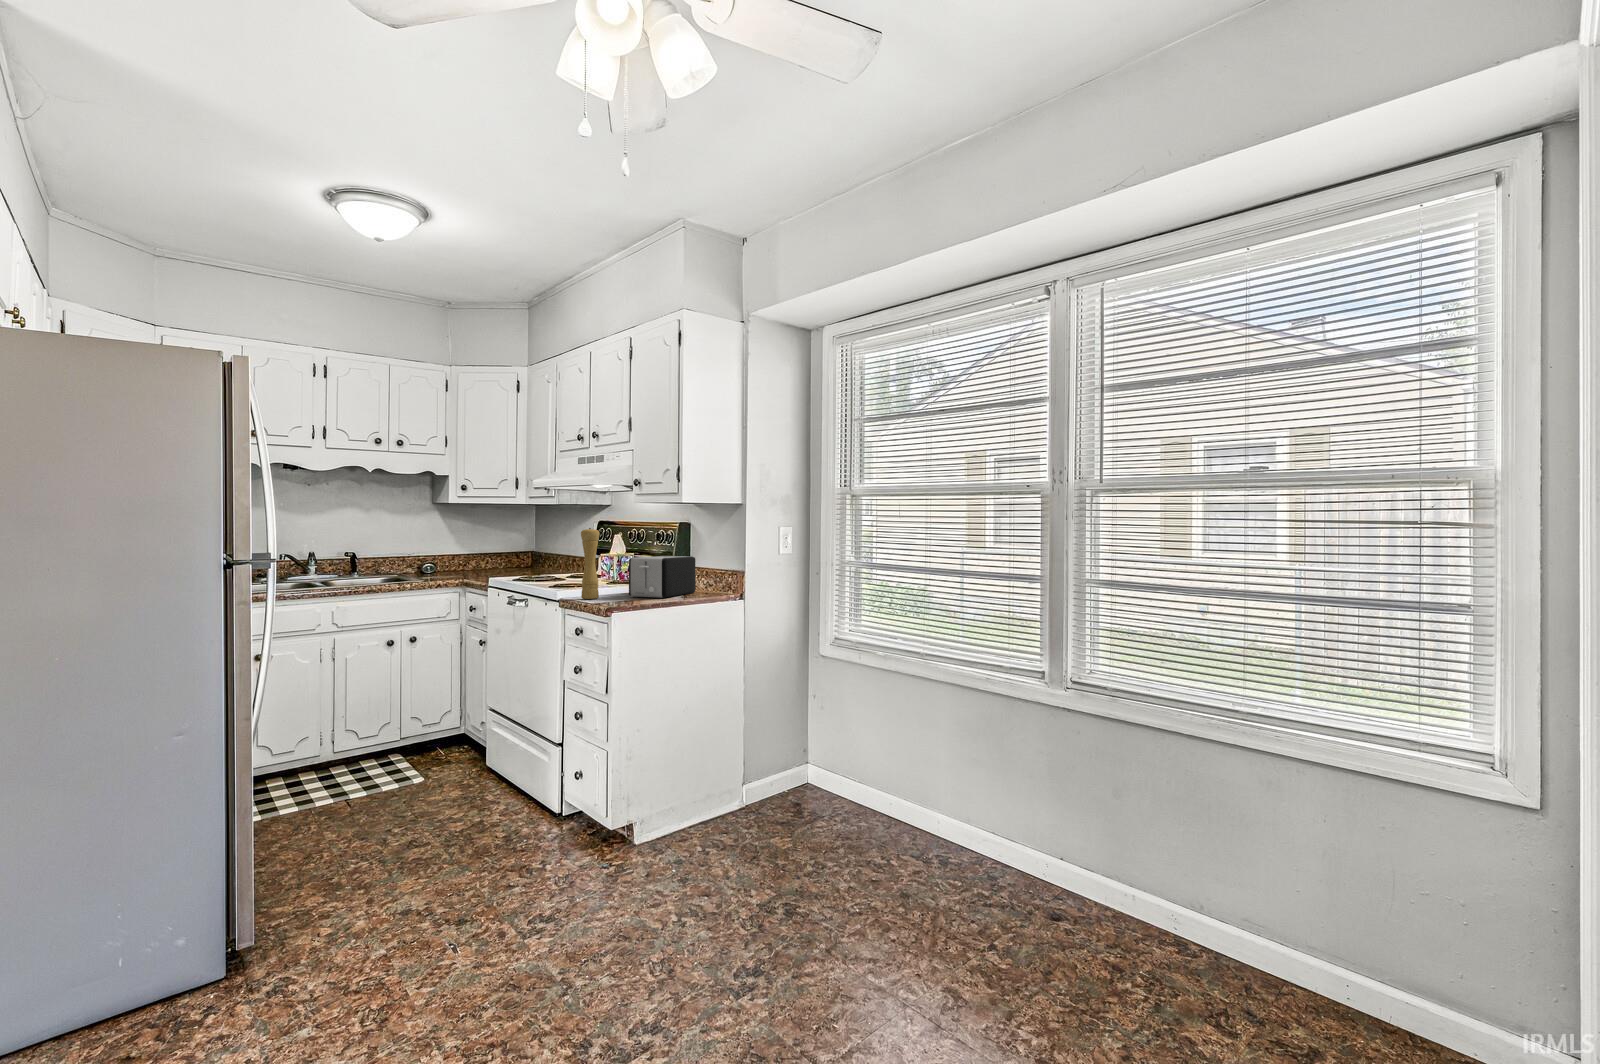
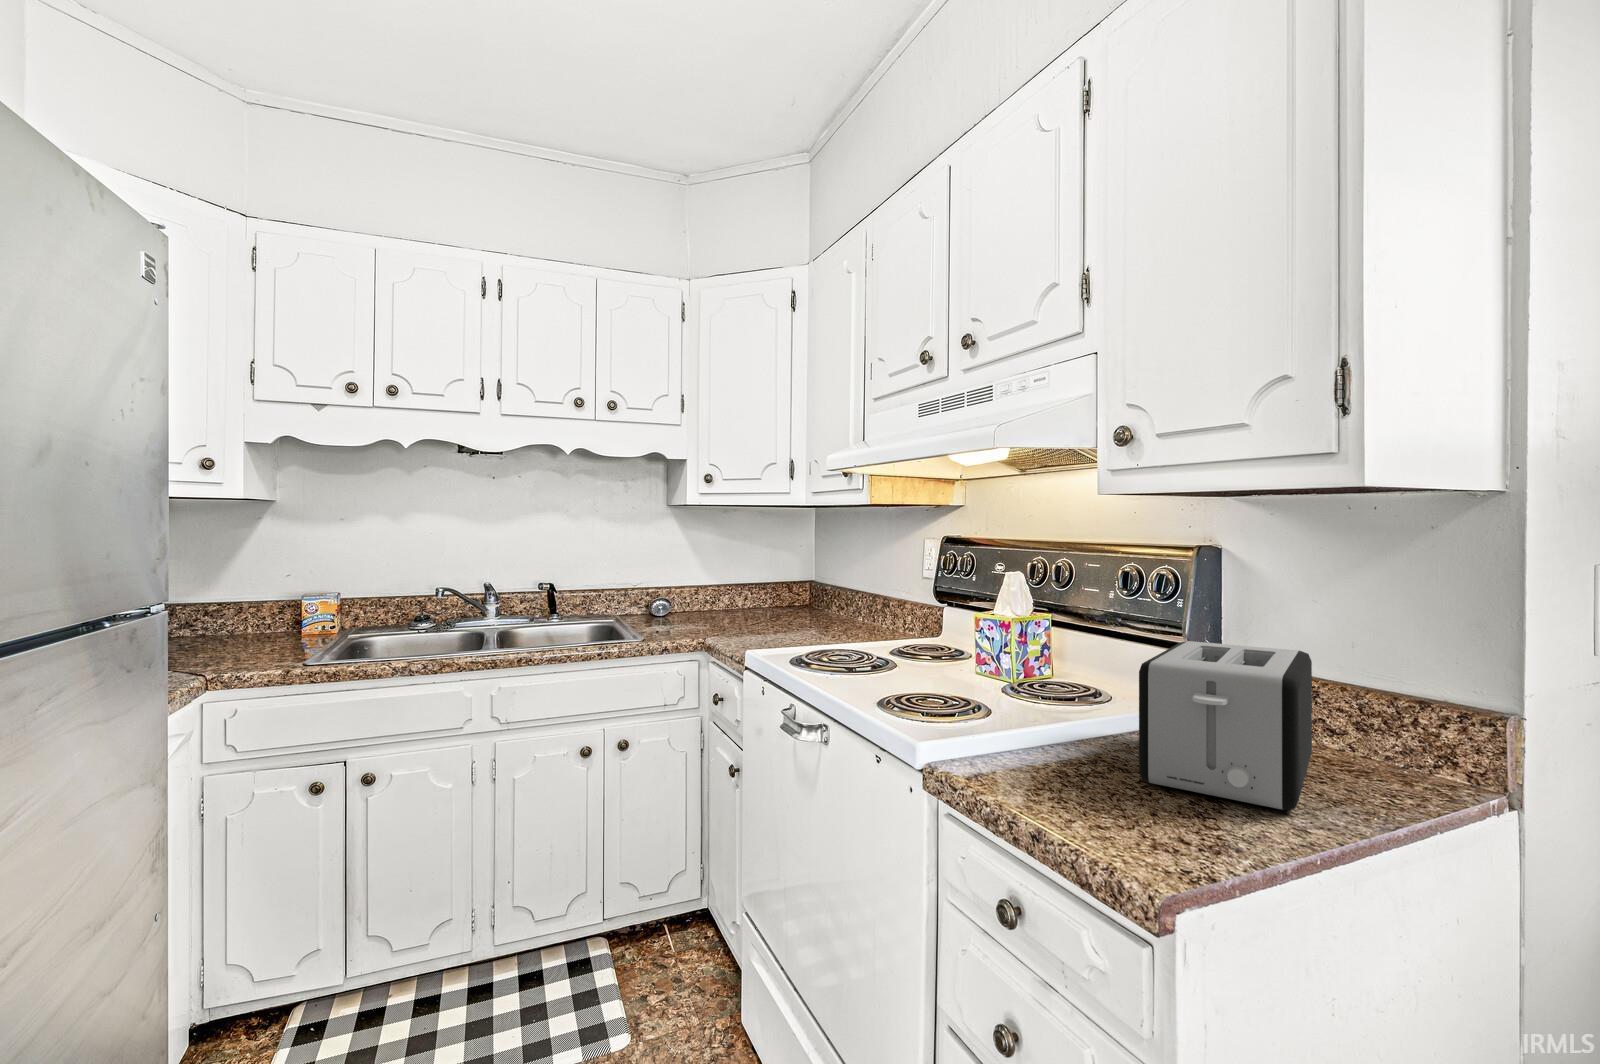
pepper mill: present [581,528,599,599] -> none [992,569,1048,787]

